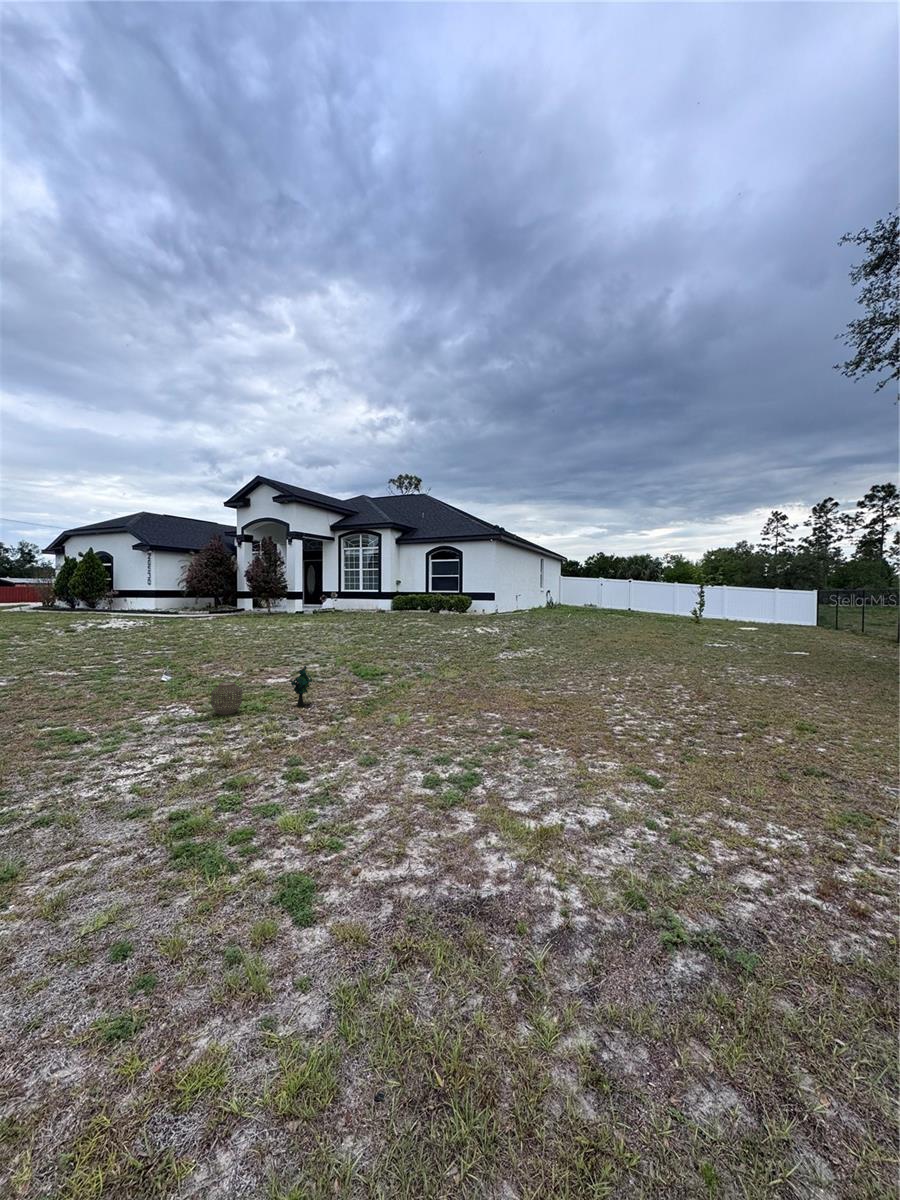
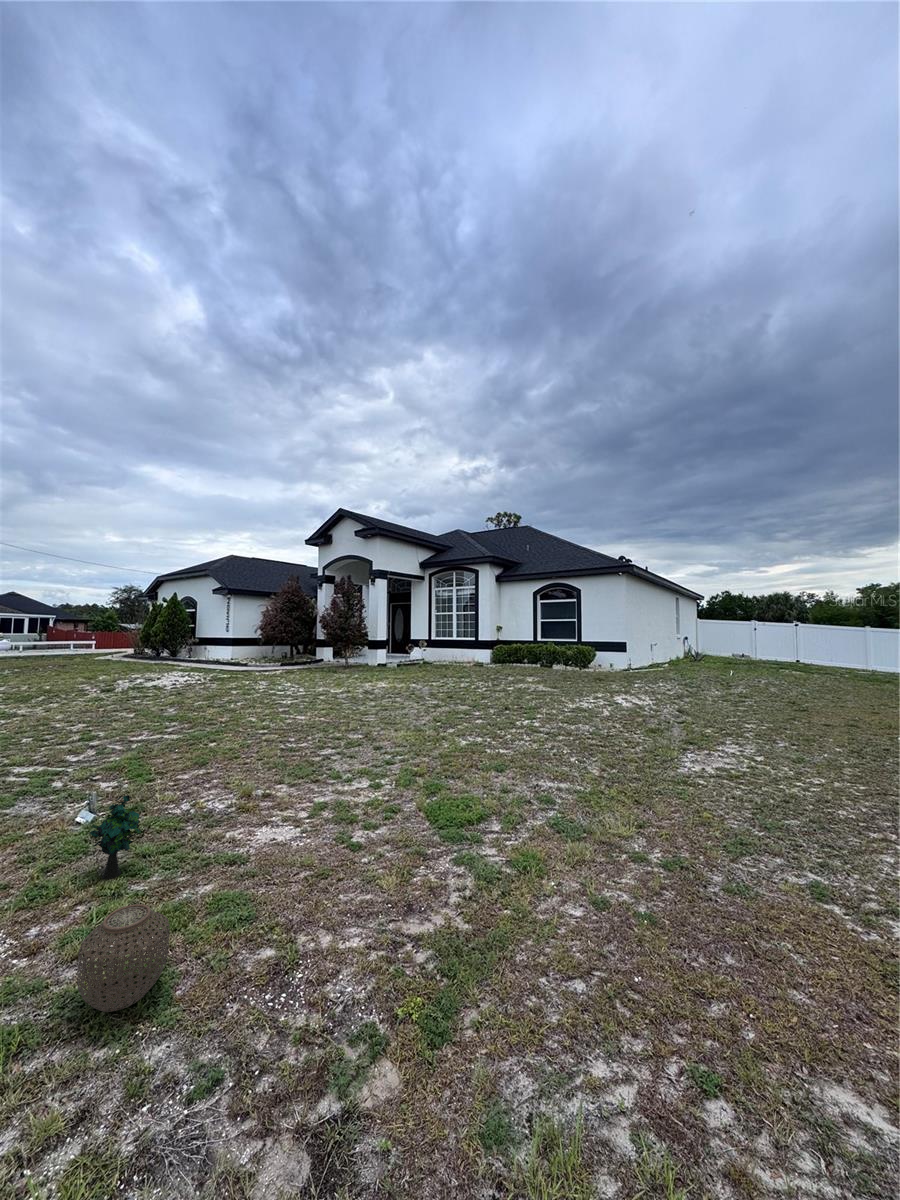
decorative plant: present [289,666,312,706] -> present [87,795,141,879]

